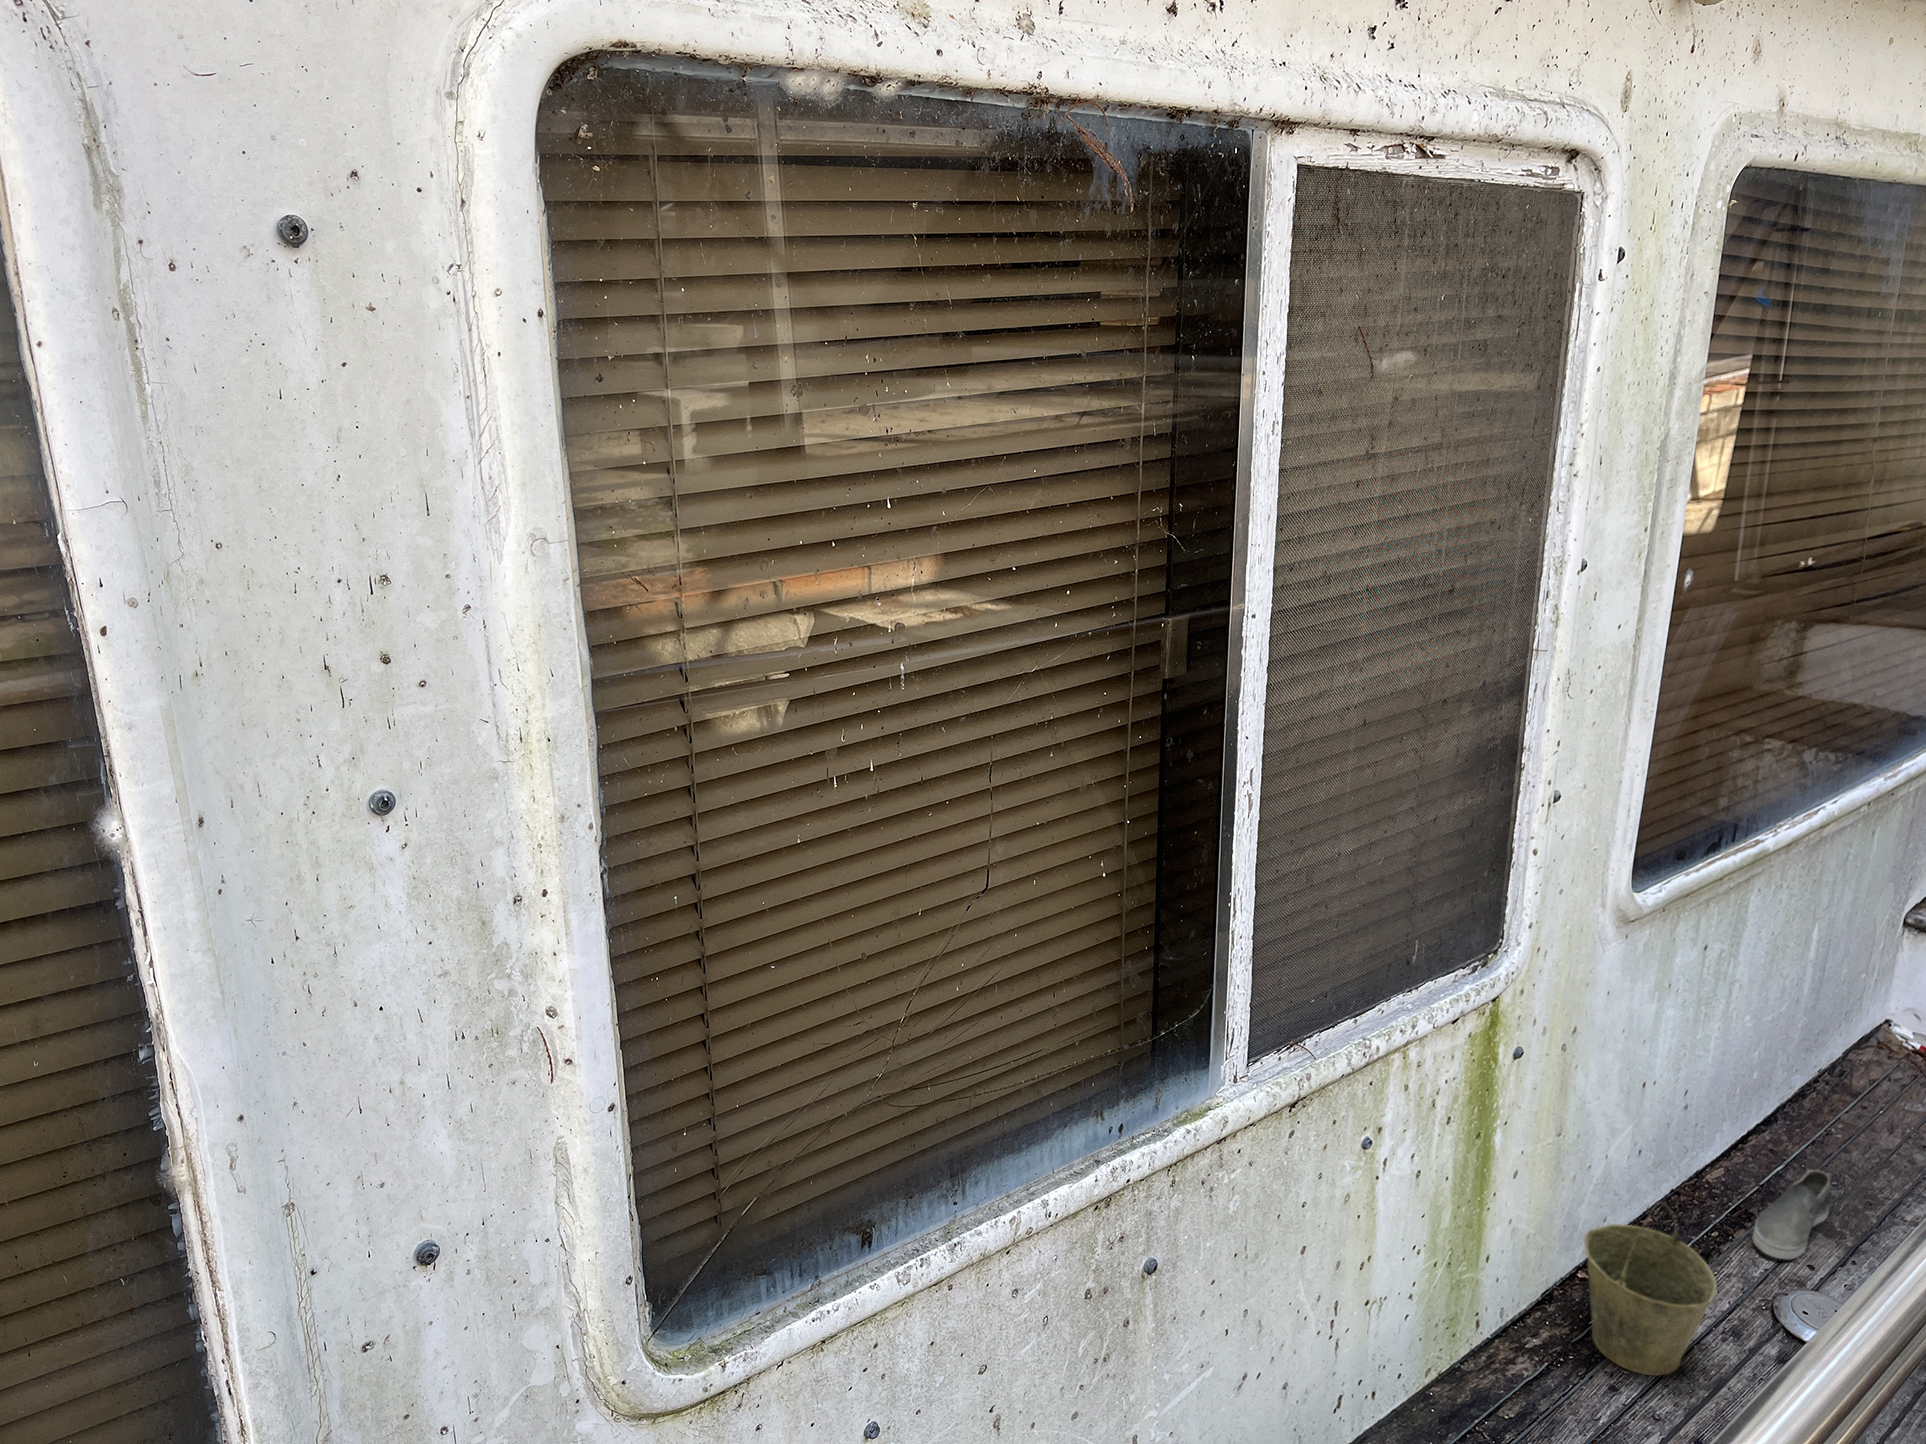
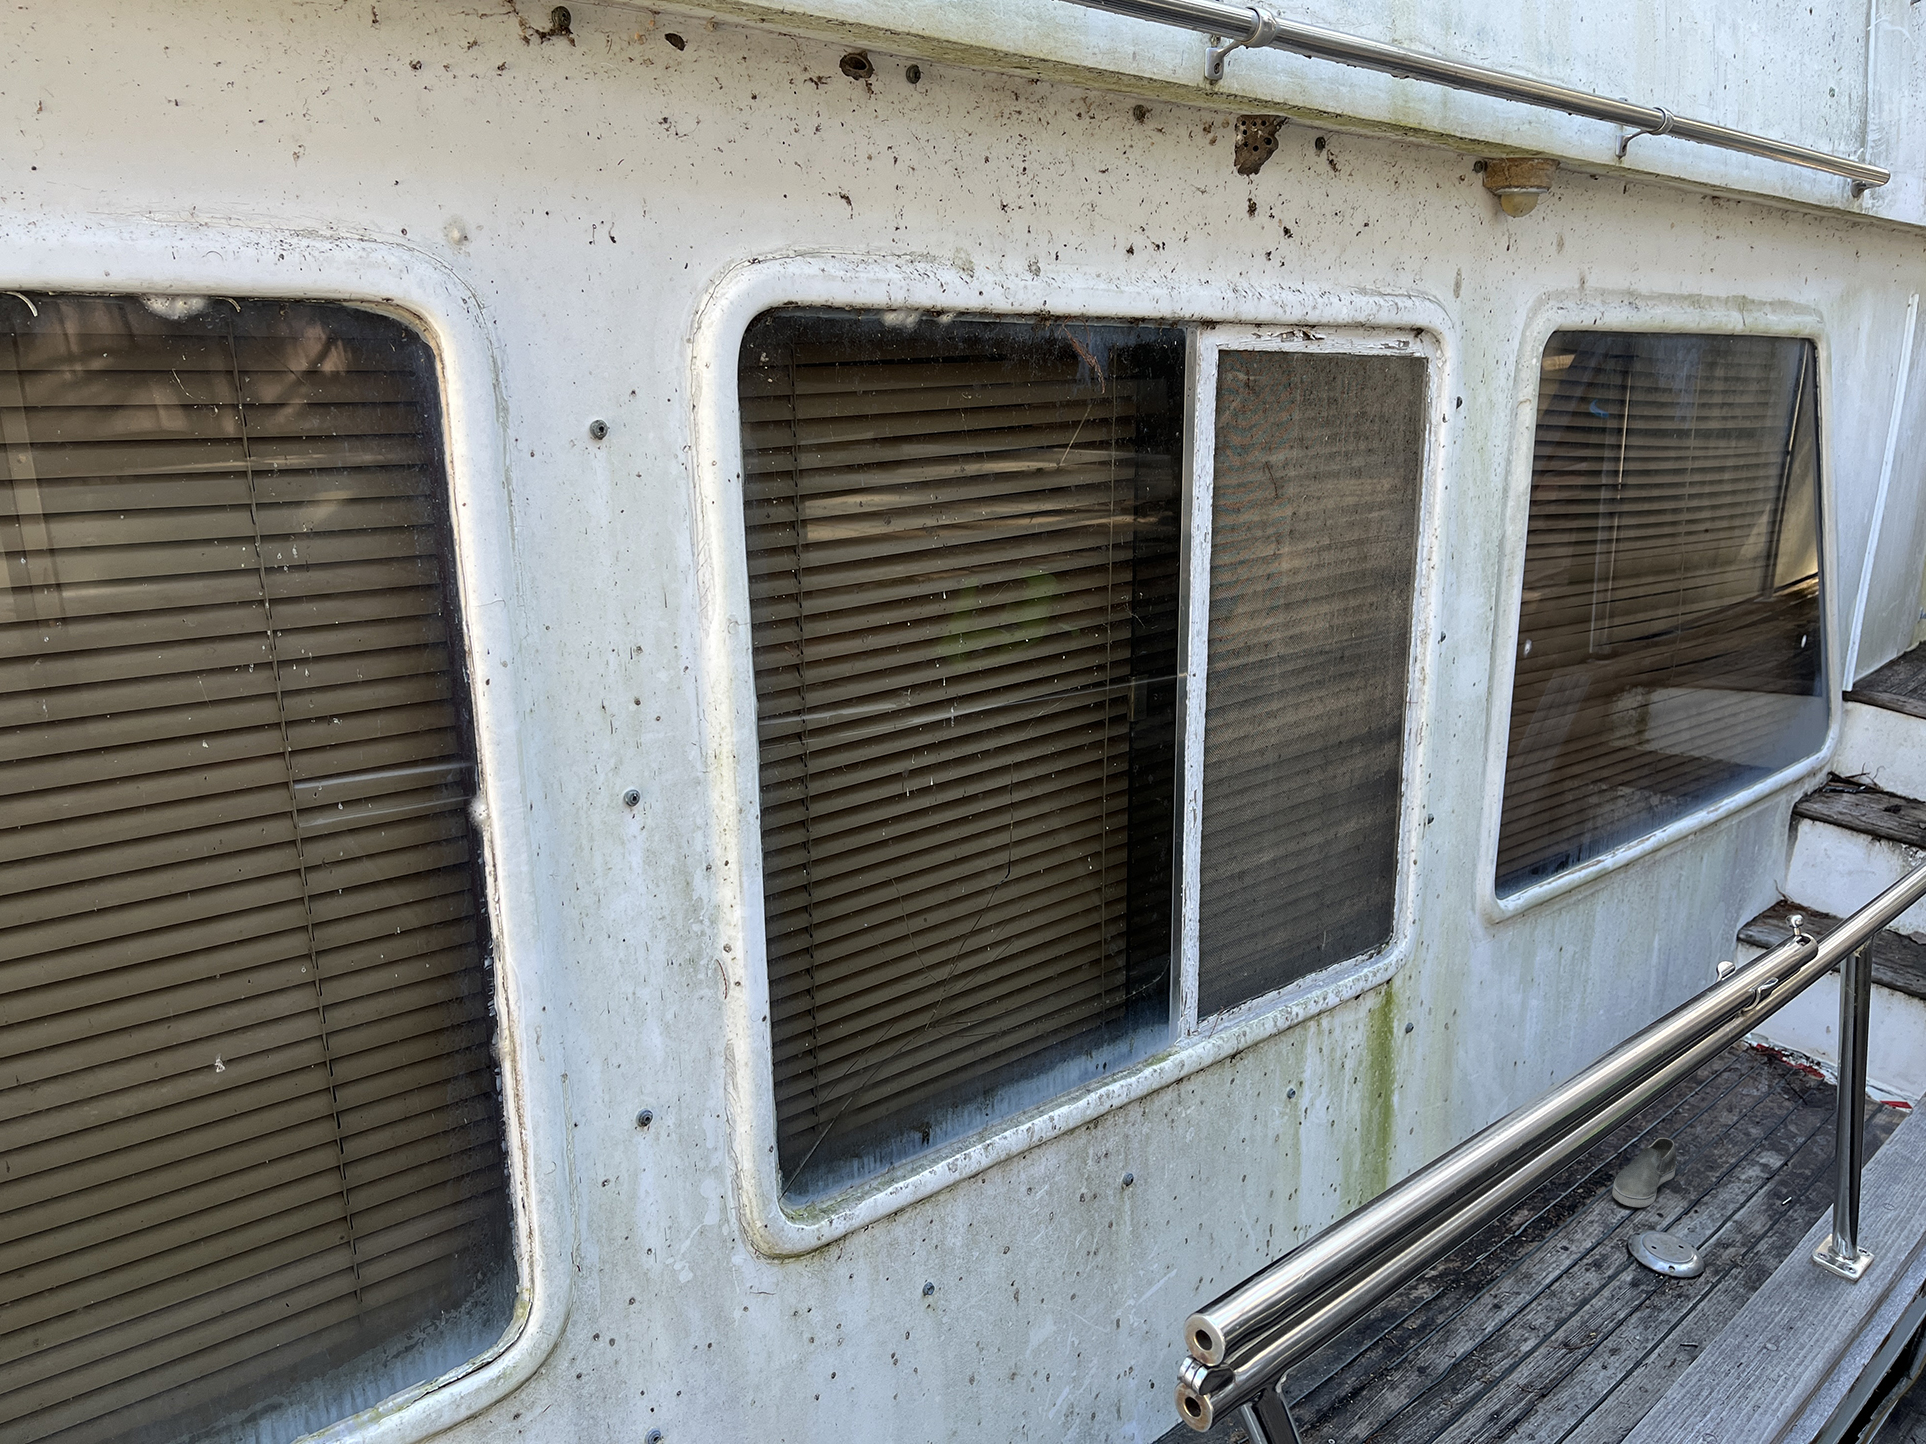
bucket: present [1584,1202,1717,1376] -> none [1472,1149,1575,1293]

